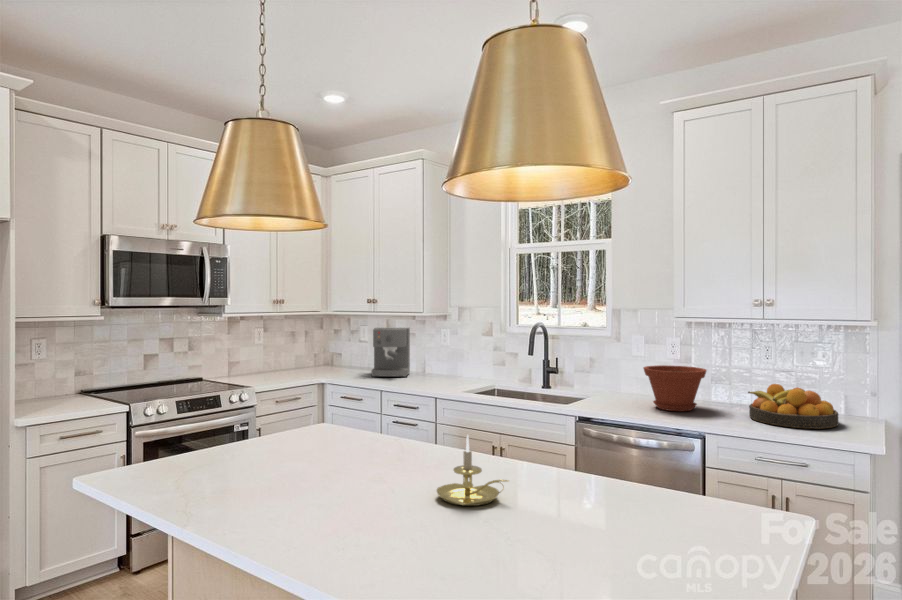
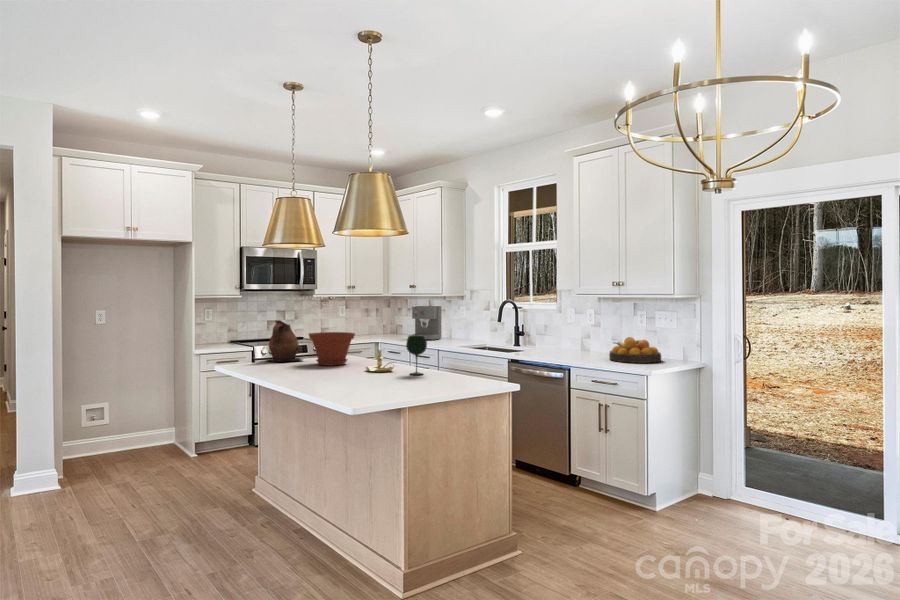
plant pot: present [644,365,707,411] -> present [309,332,355,366]
ceramic pitcher: none [174,381,260,471] -> present [267,320,303,362]
wine glass: none [546,422,593,516] -> present [406,335,427,375]

